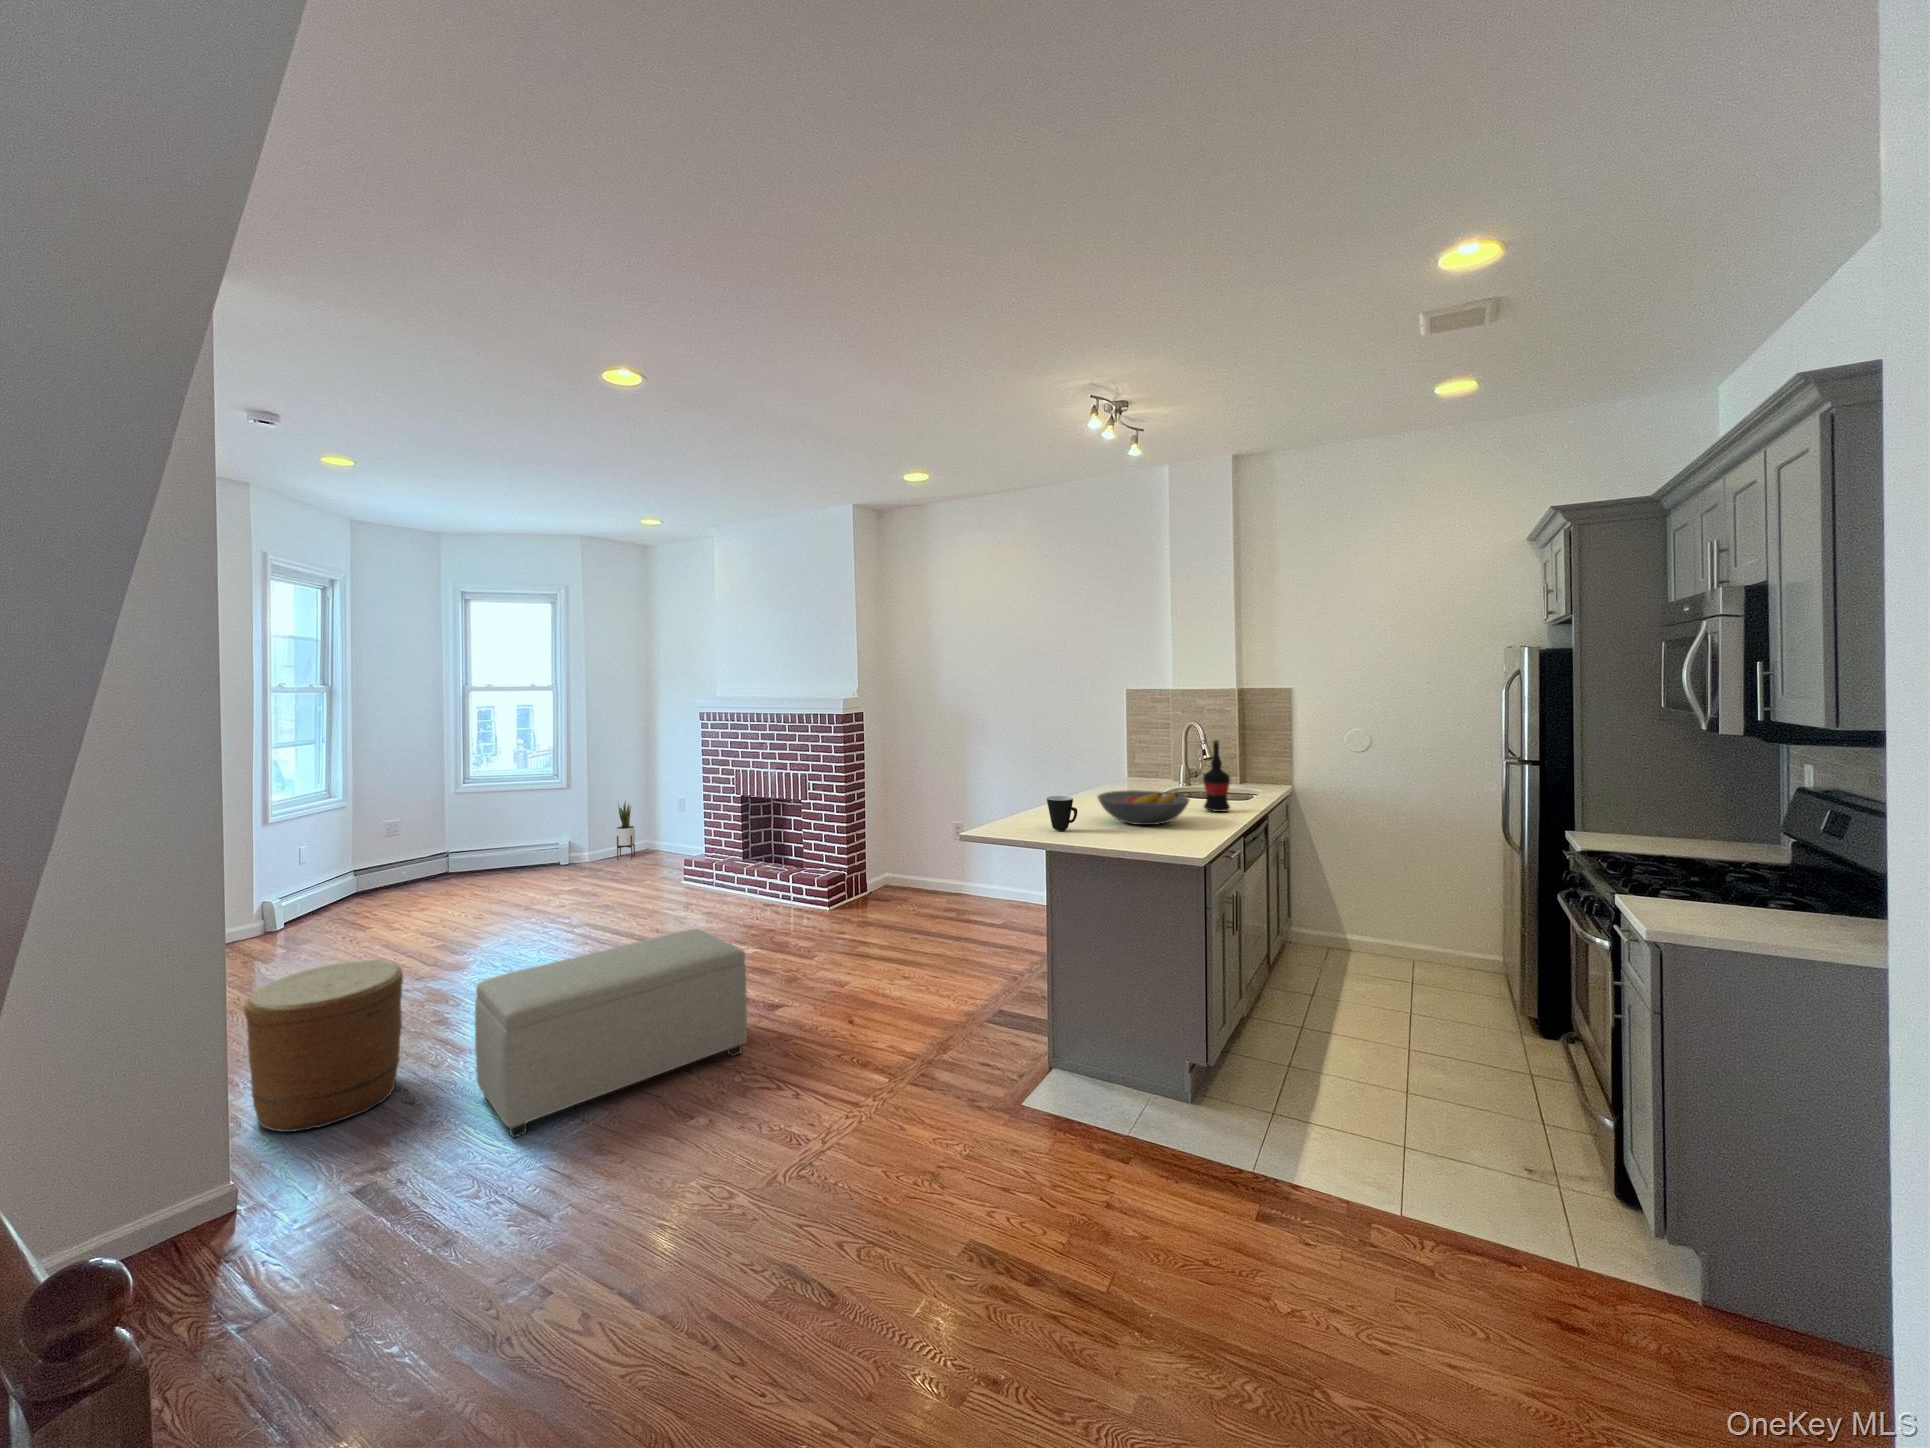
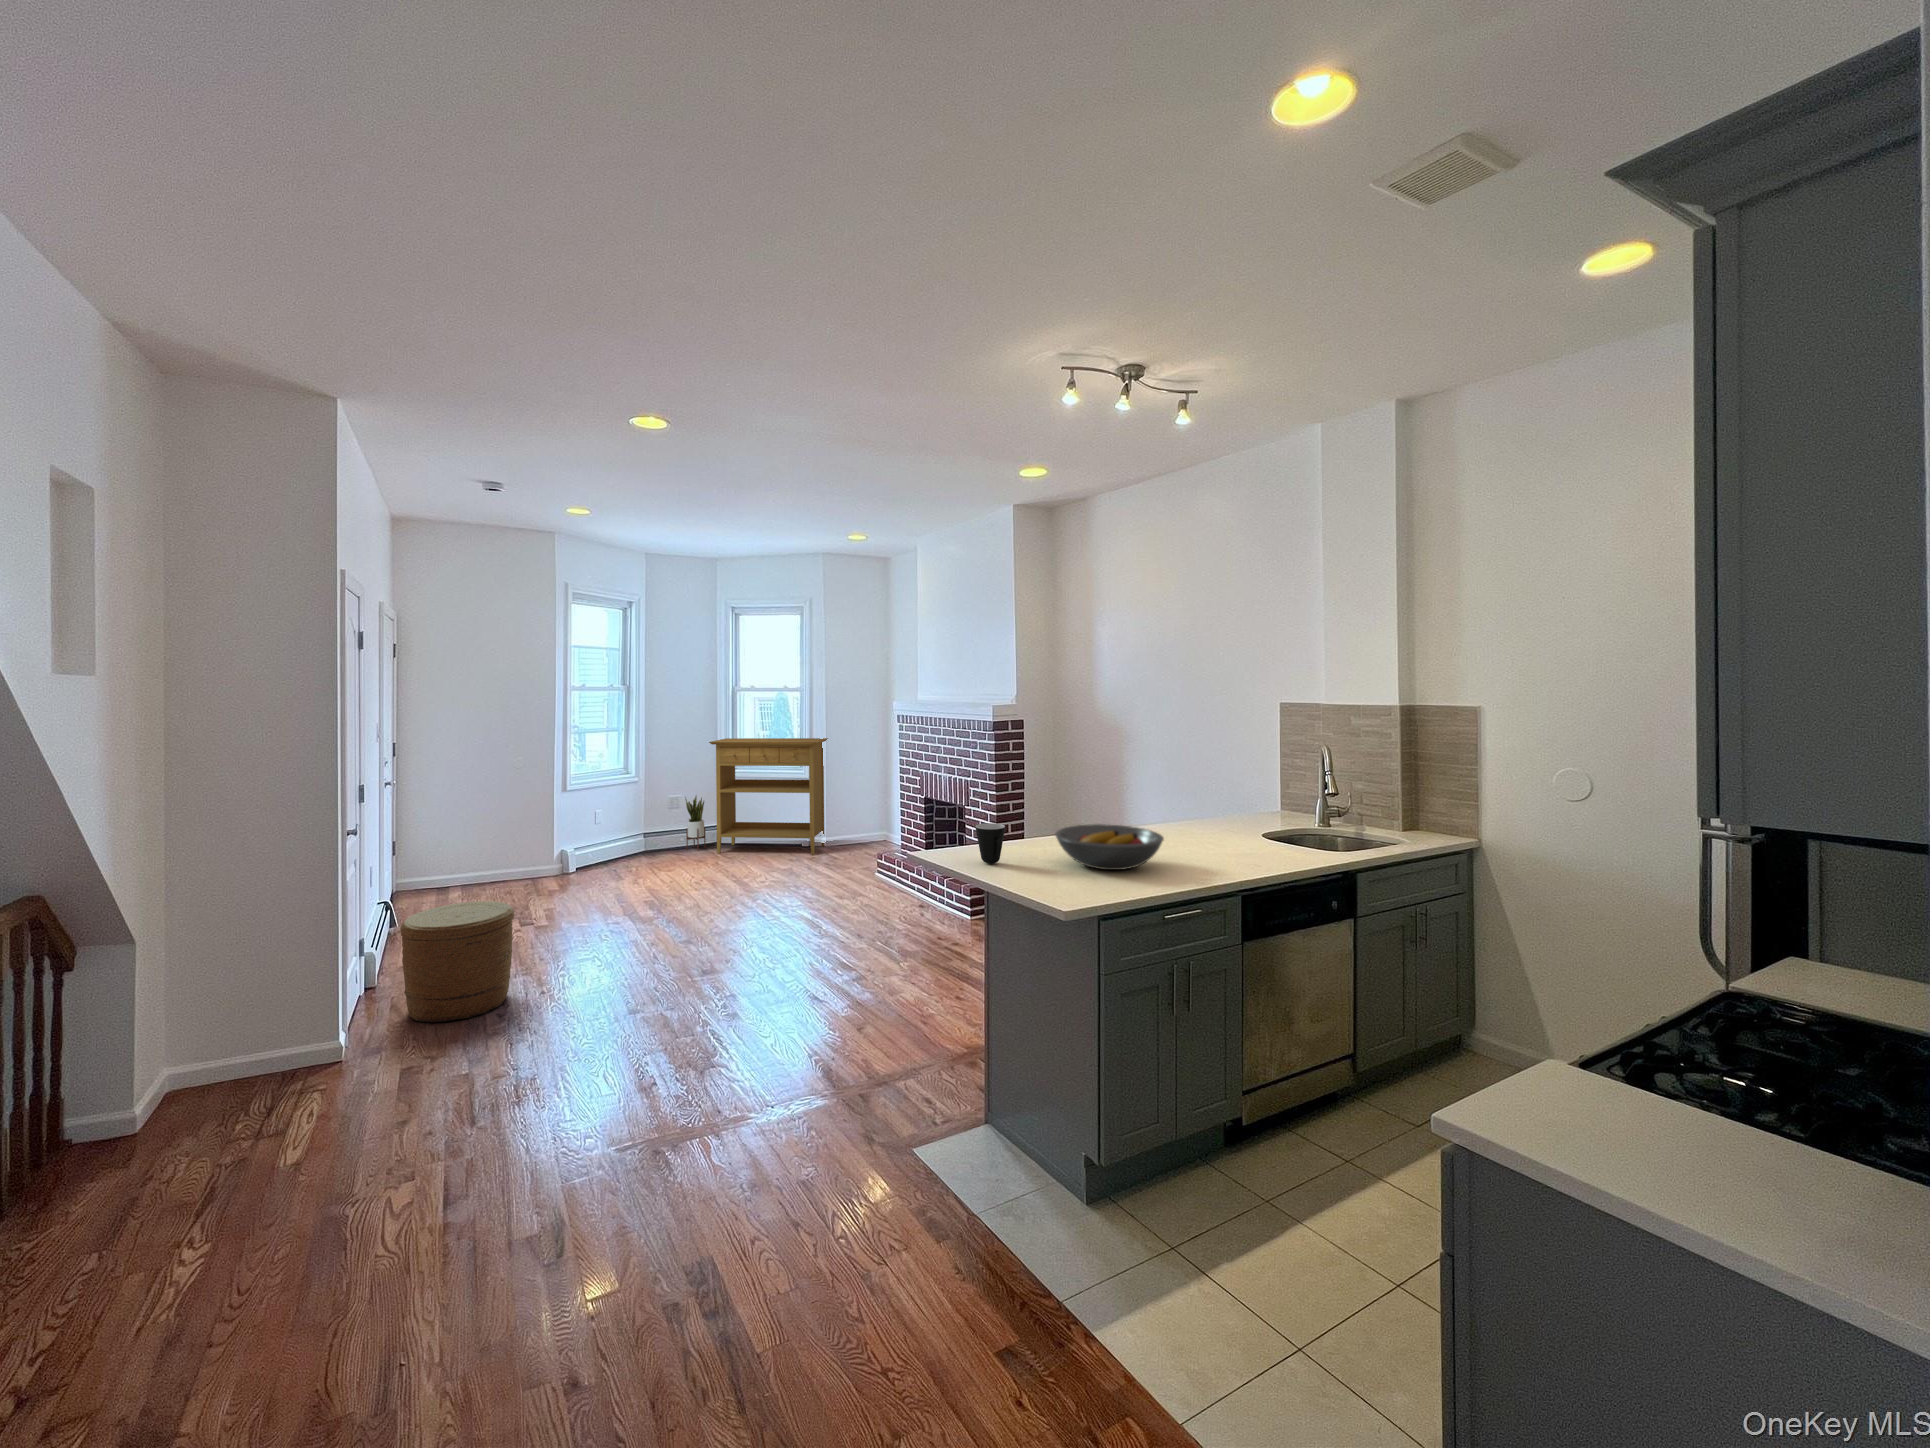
wine bottle: present [1203,740,1230,812] -> none [1230,770,1266,864]
console table: none [451,742,594,884] -> present [709,738,828,855]
potted plant: present [616,800,635,860] -> present [685,795,706,850]
ottoman: present [475,929,747,1138] -> none [512,916,744,1064]

